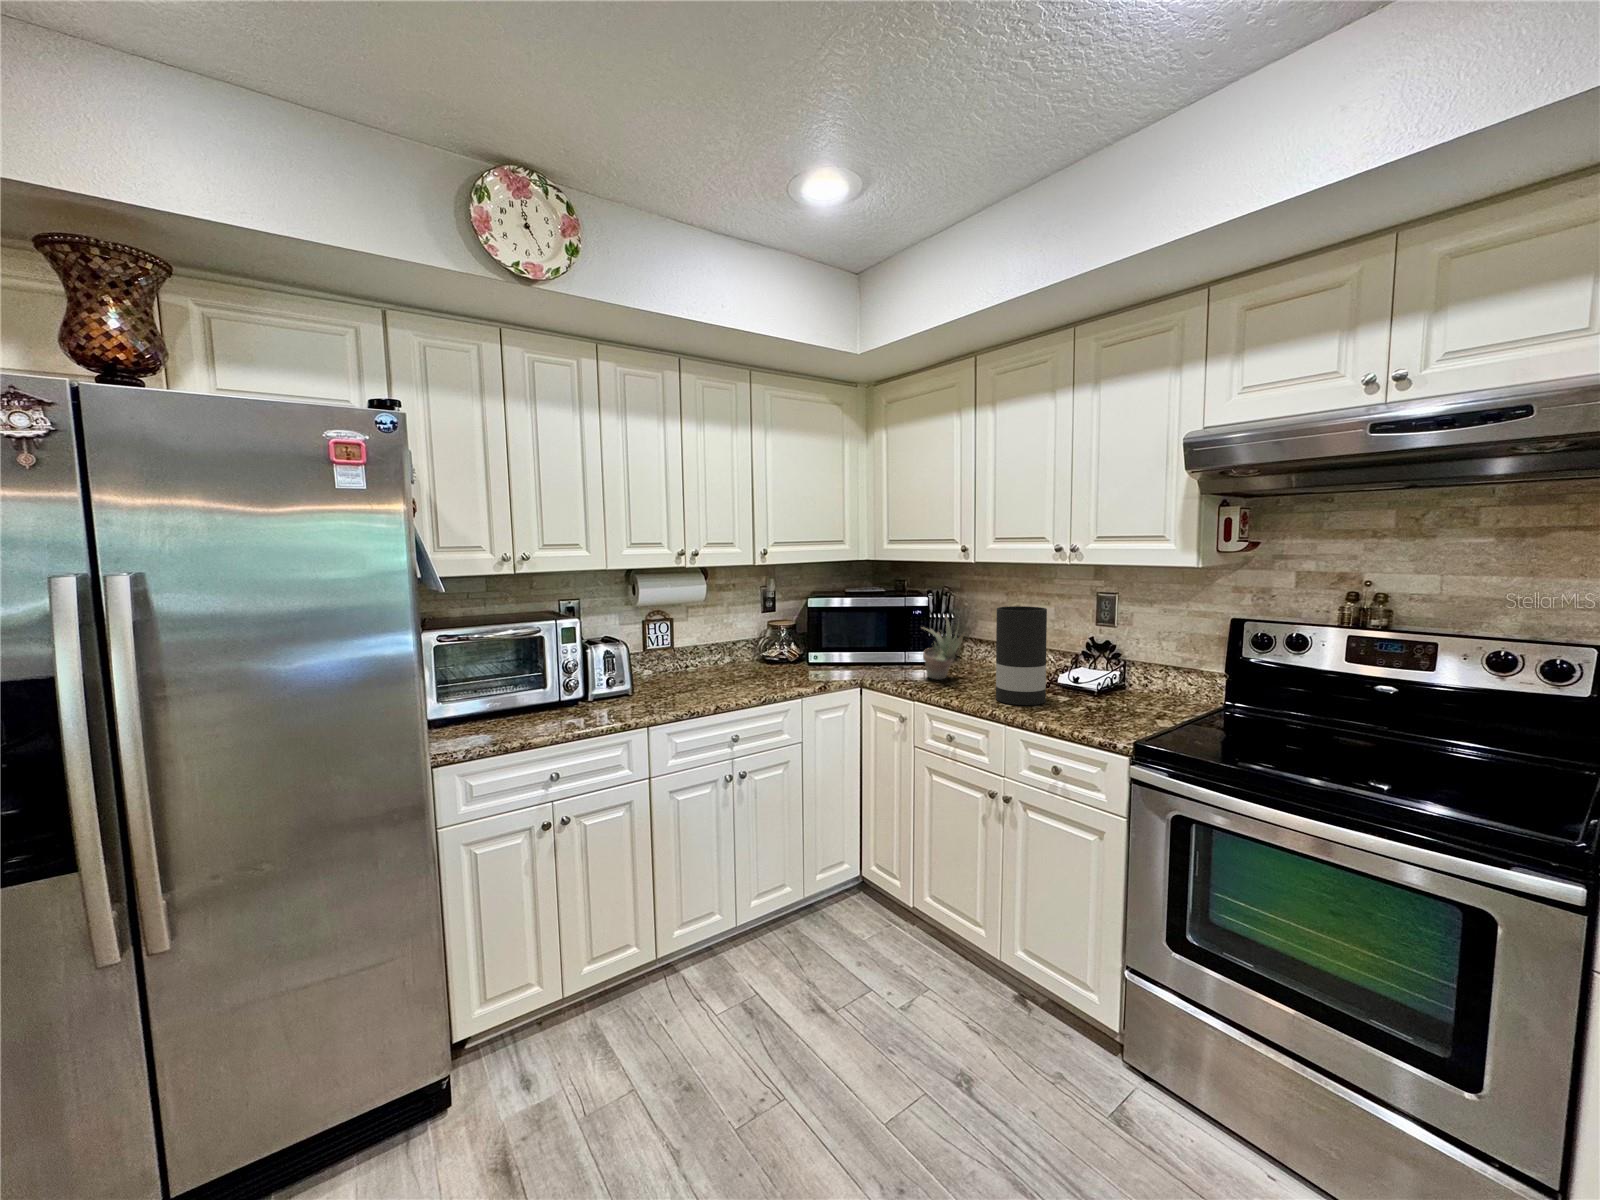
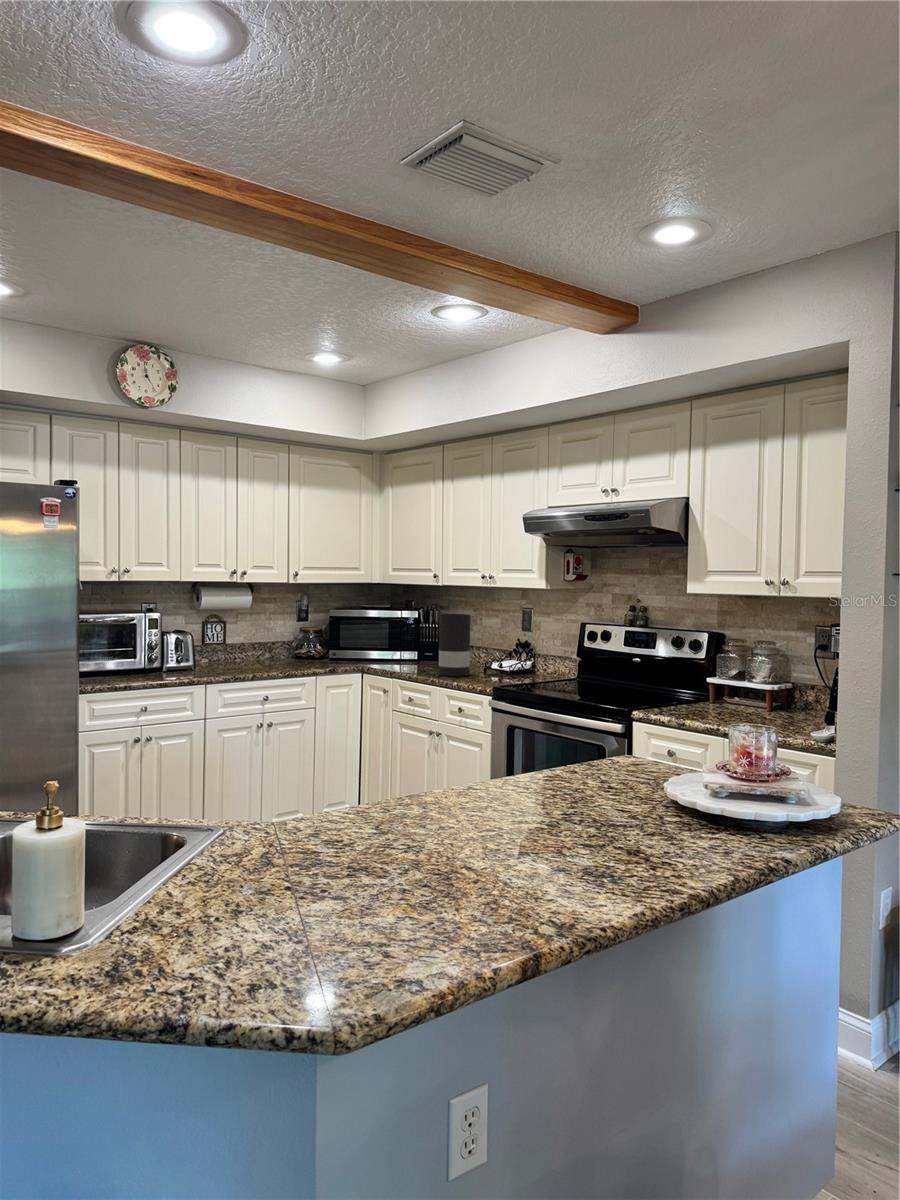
succulent plant: present [922,615,965,679] -> none [403,621,432,667]

